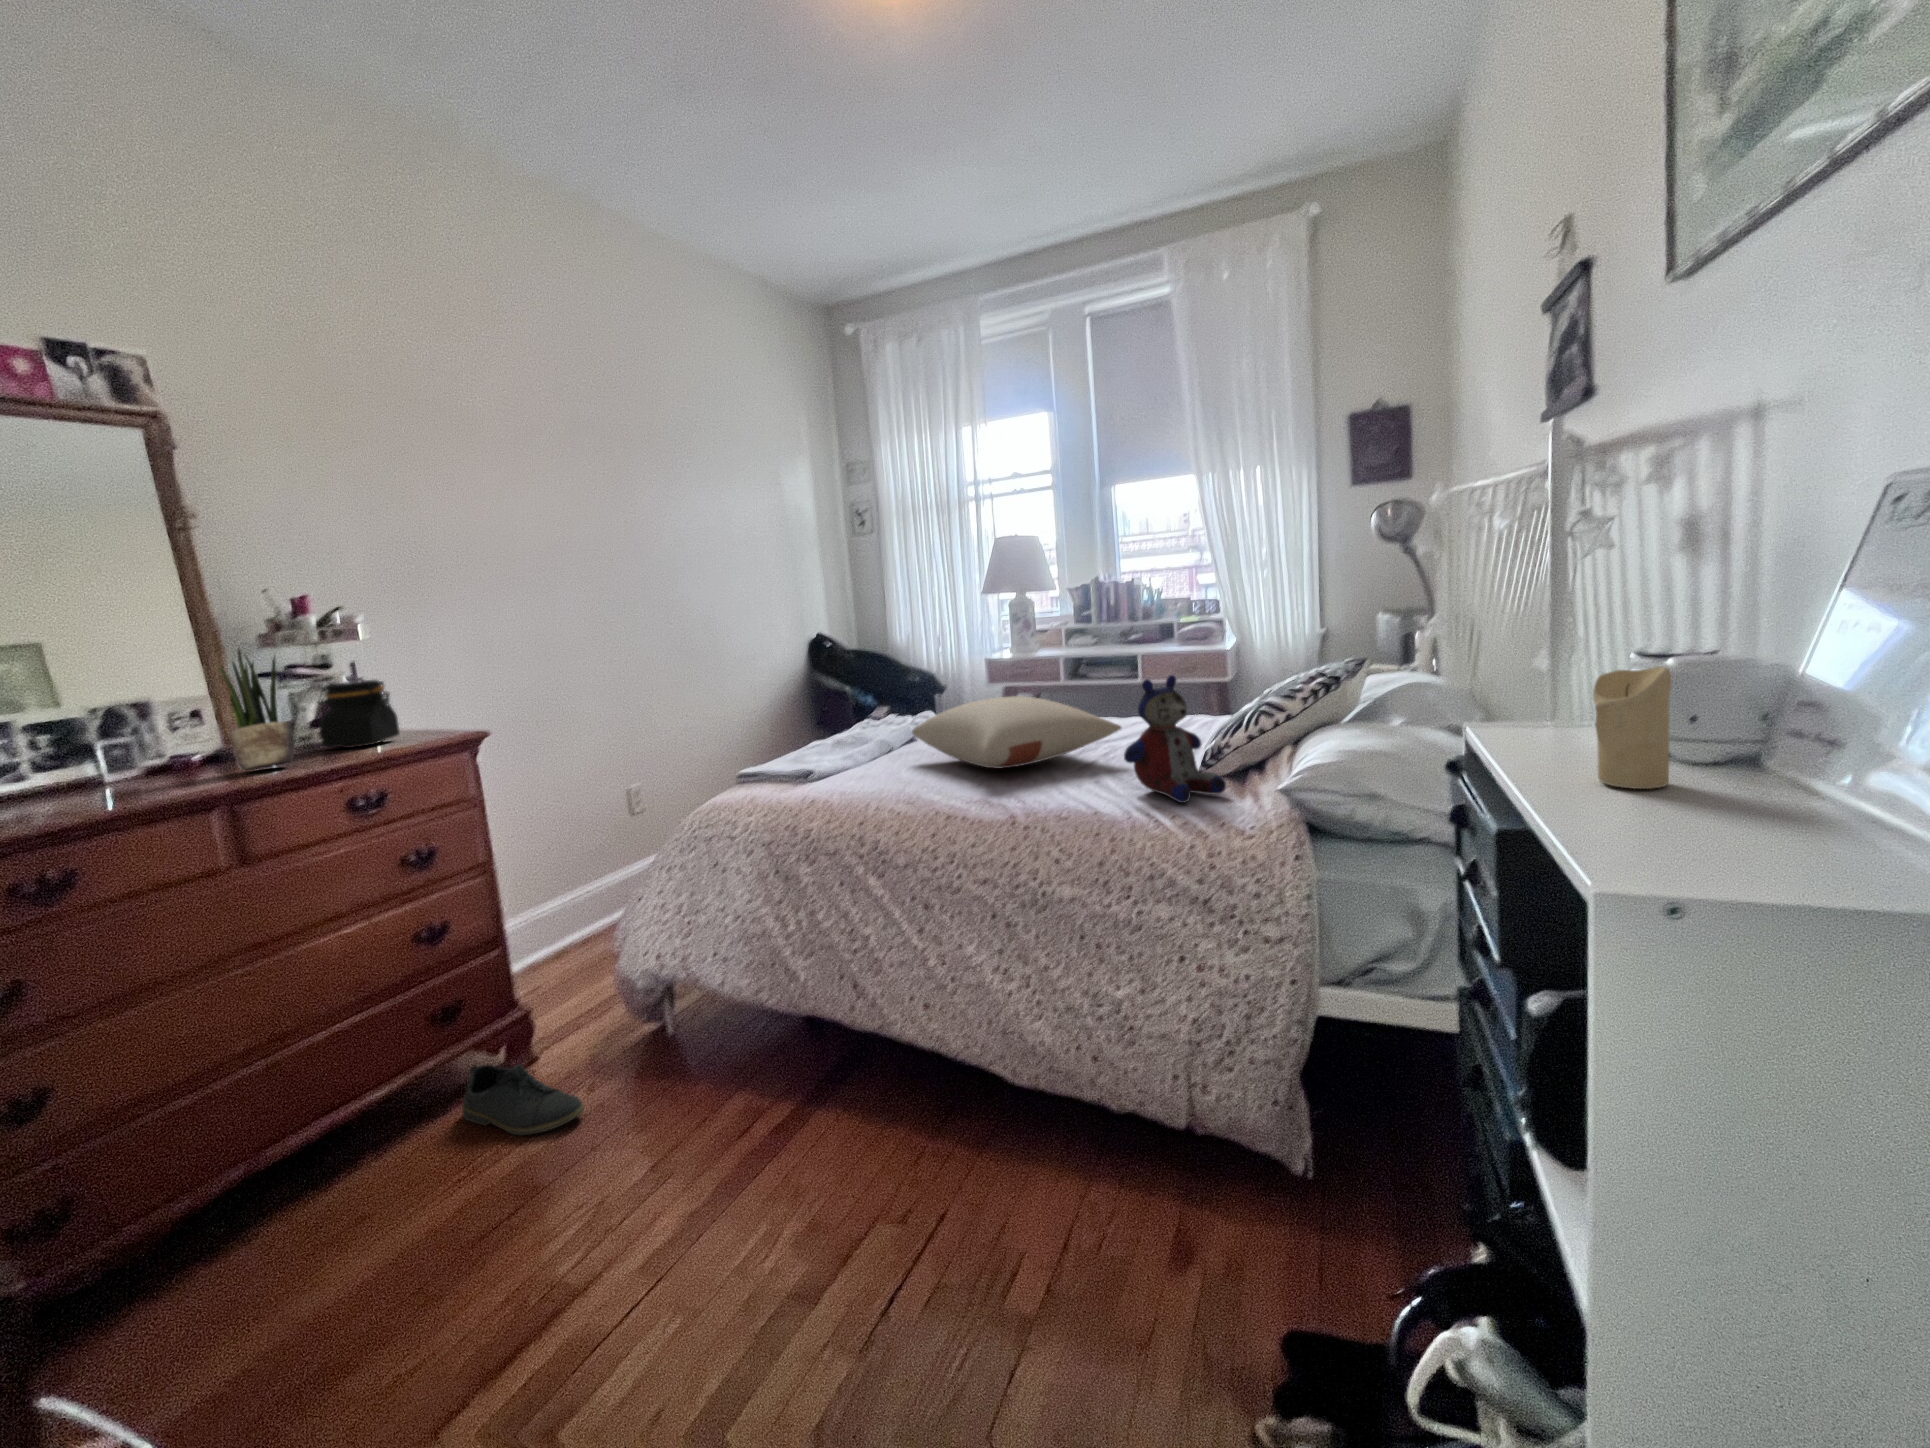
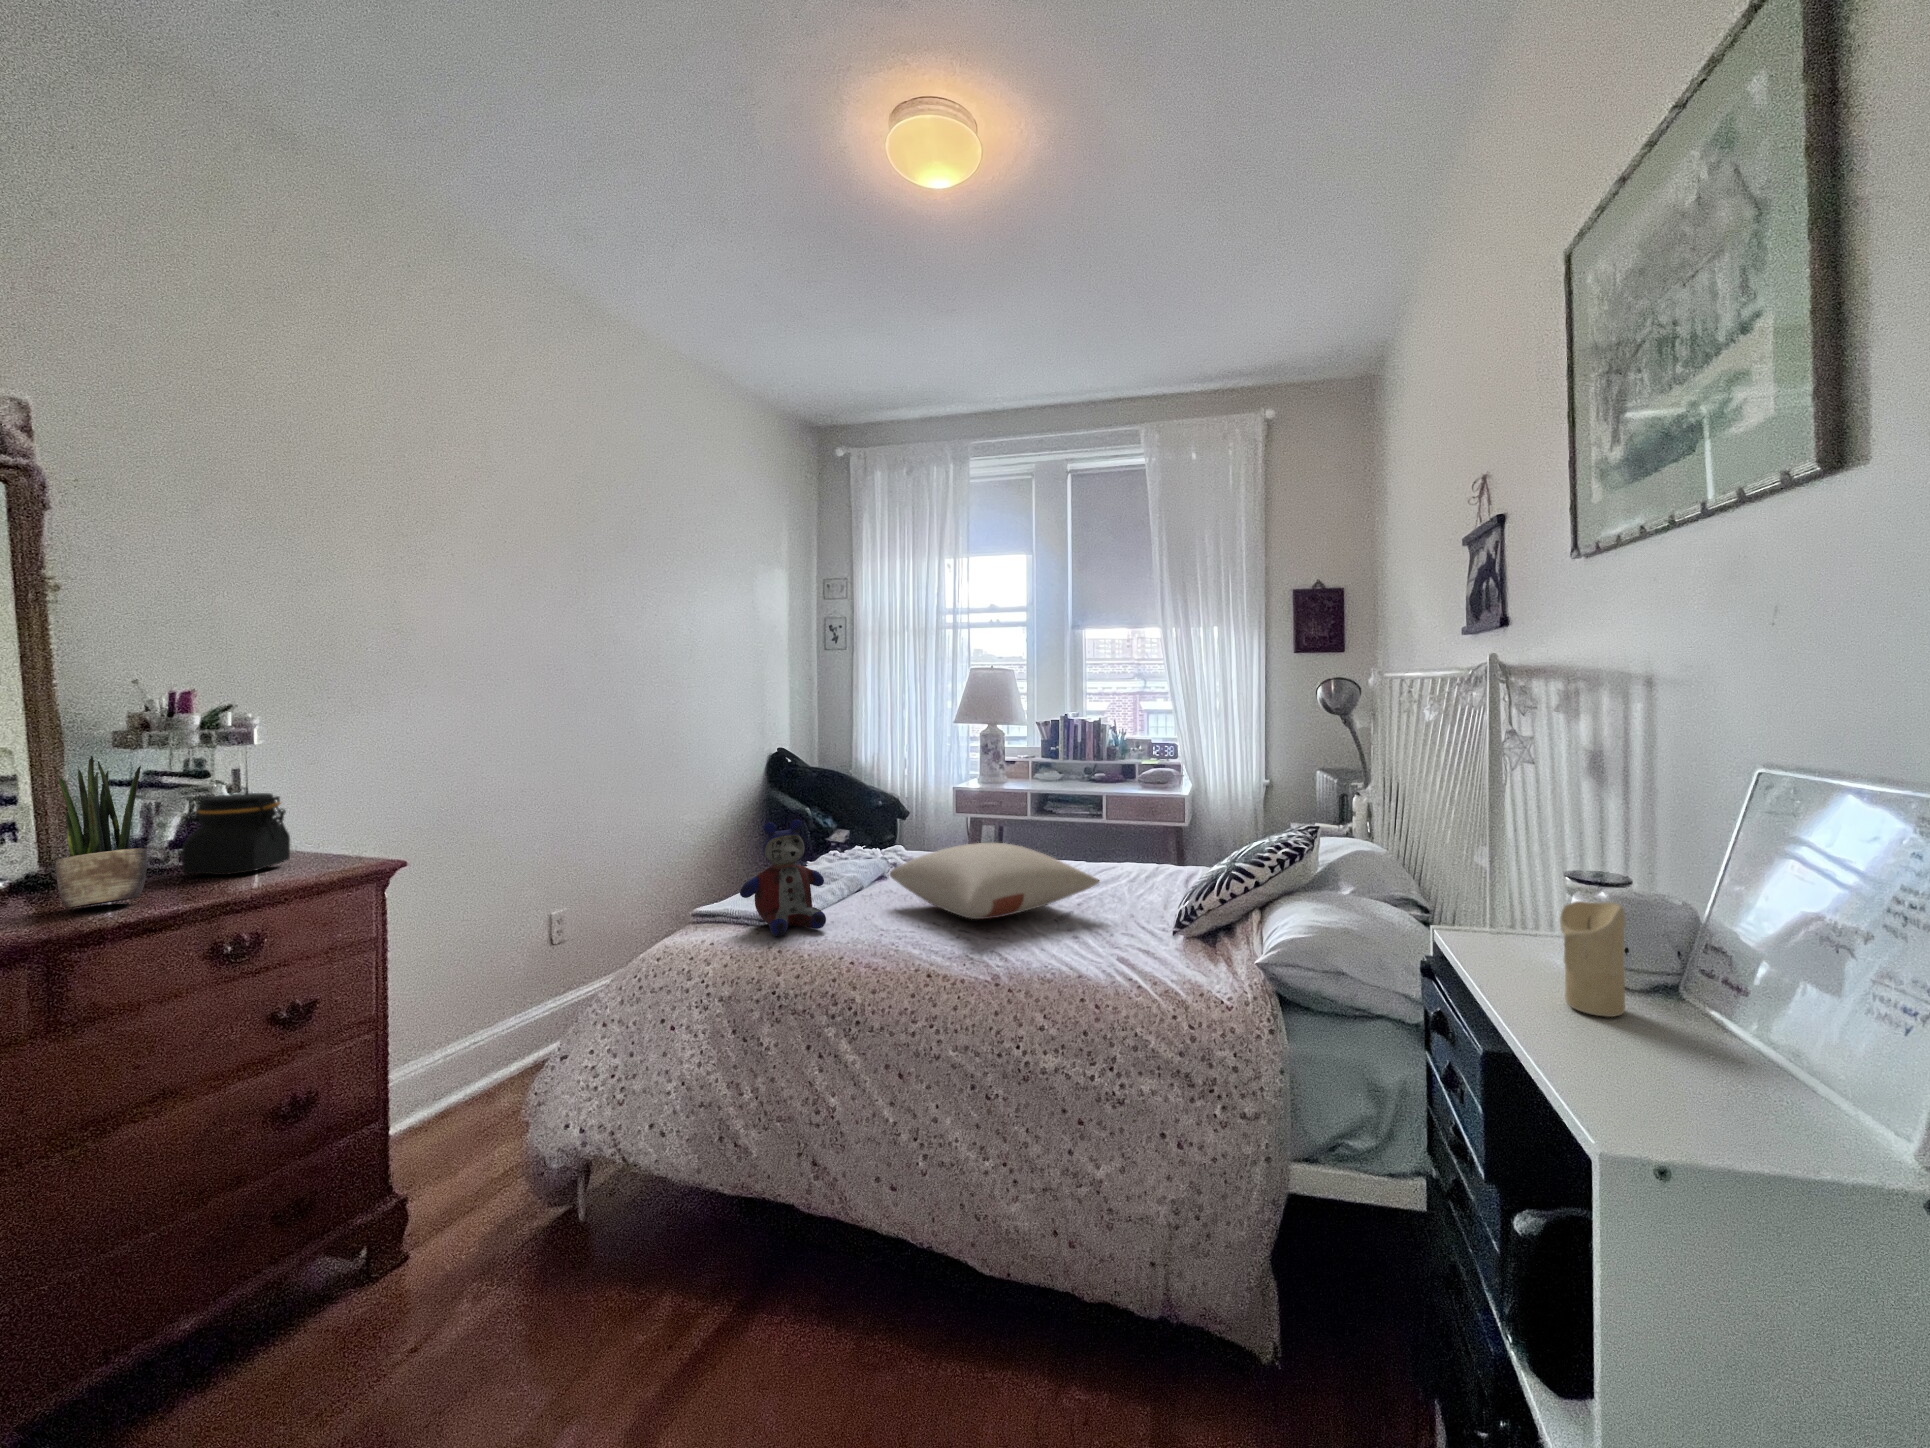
stuffed bear: present [1124,675,1226,803] -> present [740,820,826,936]
shoe: present [462,1065,584,1135] -> none [296,1276,465,1376]

